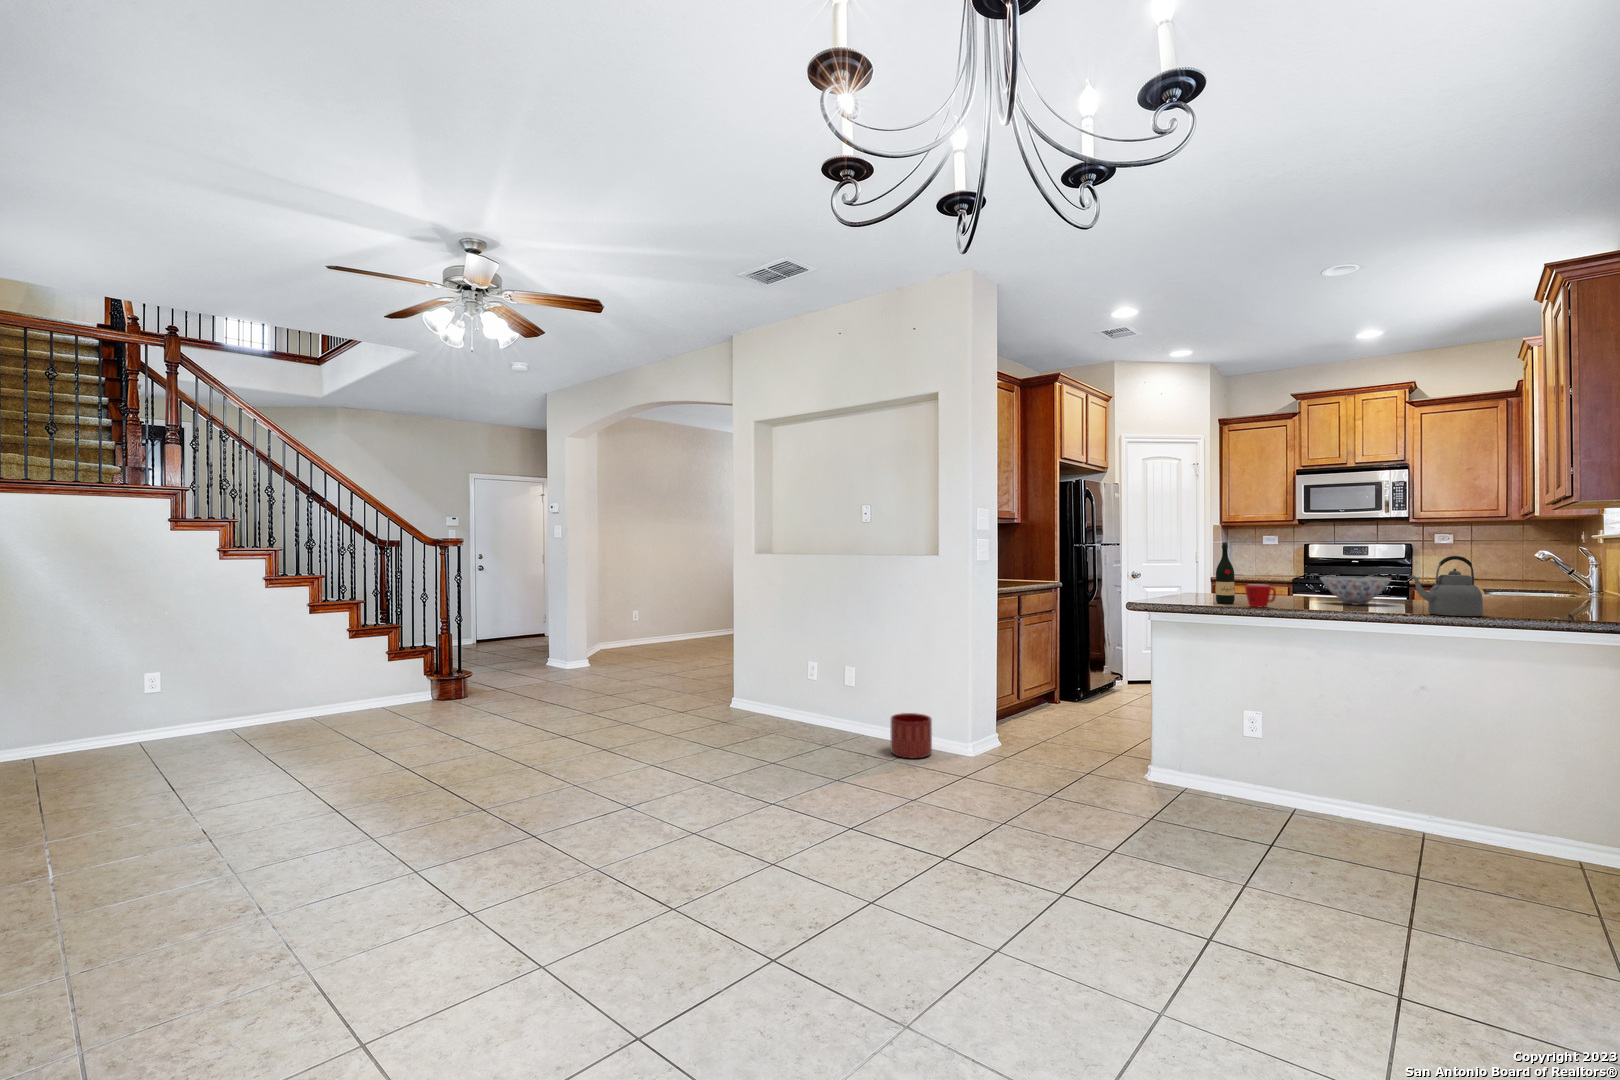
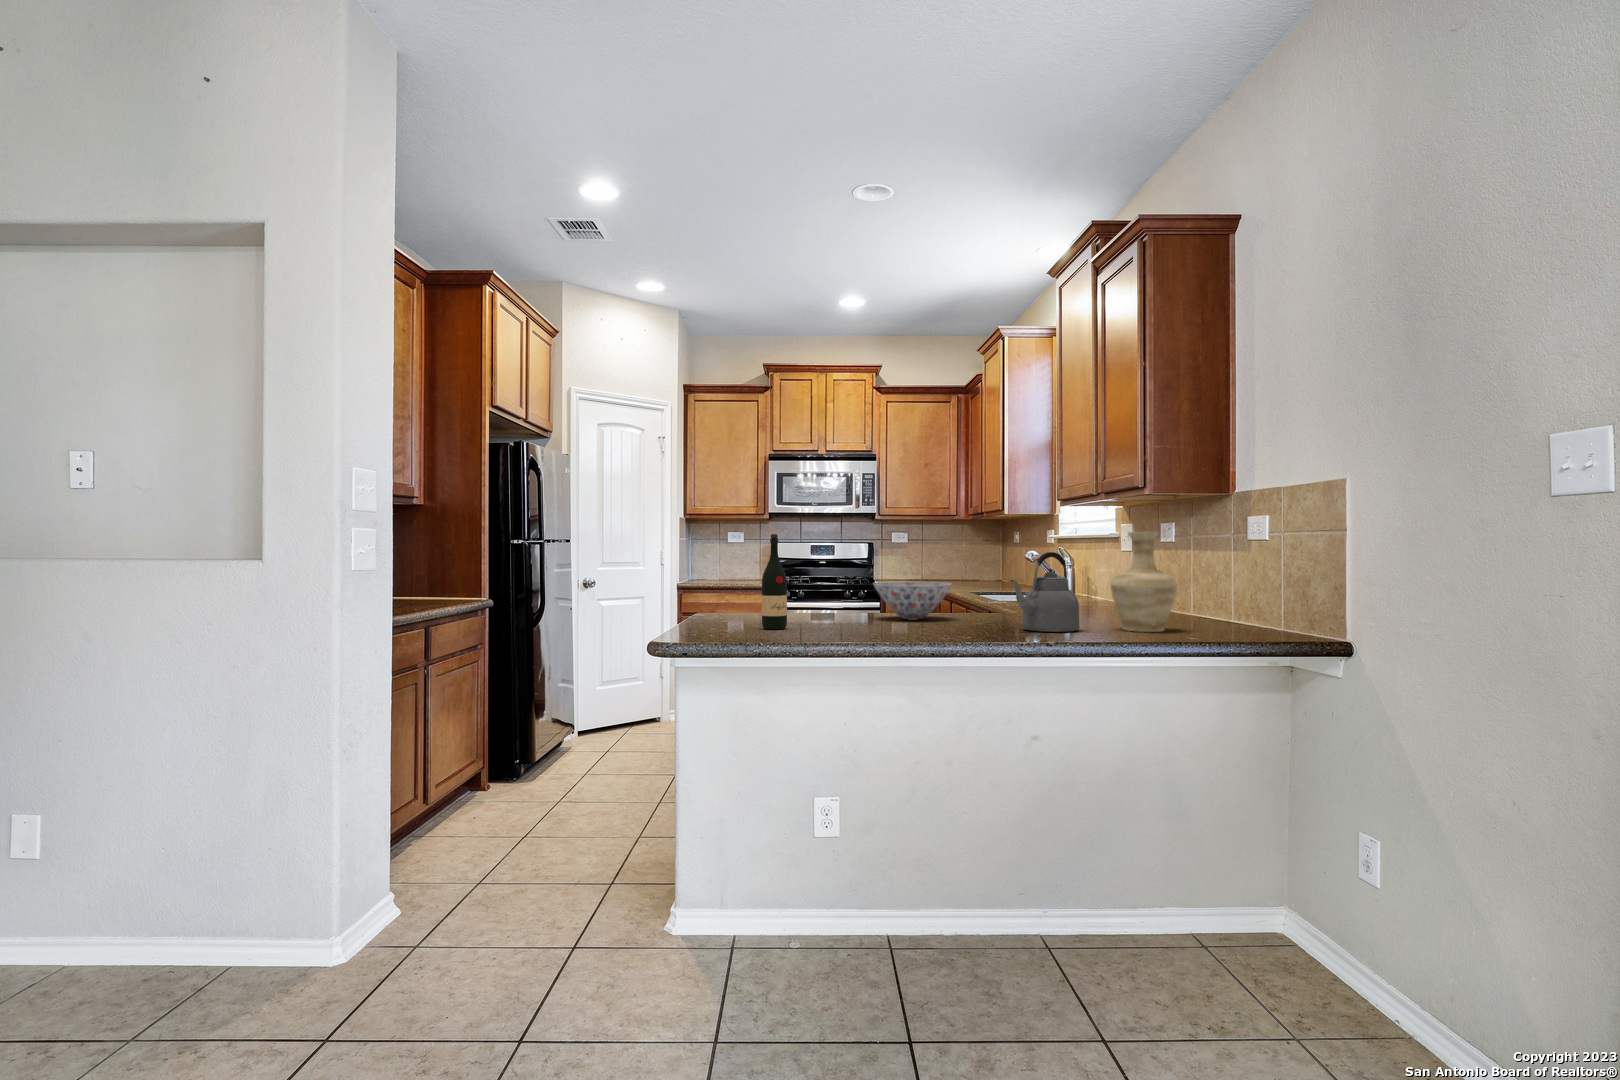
vase: none [1518,541,1589,621] -> present [1110,532,1177,632]
mug: present [1245,584,1276,607] -> none [812,598,855,634]
planter: present [890,713,932,758] -> none [126,904,239,1025]

